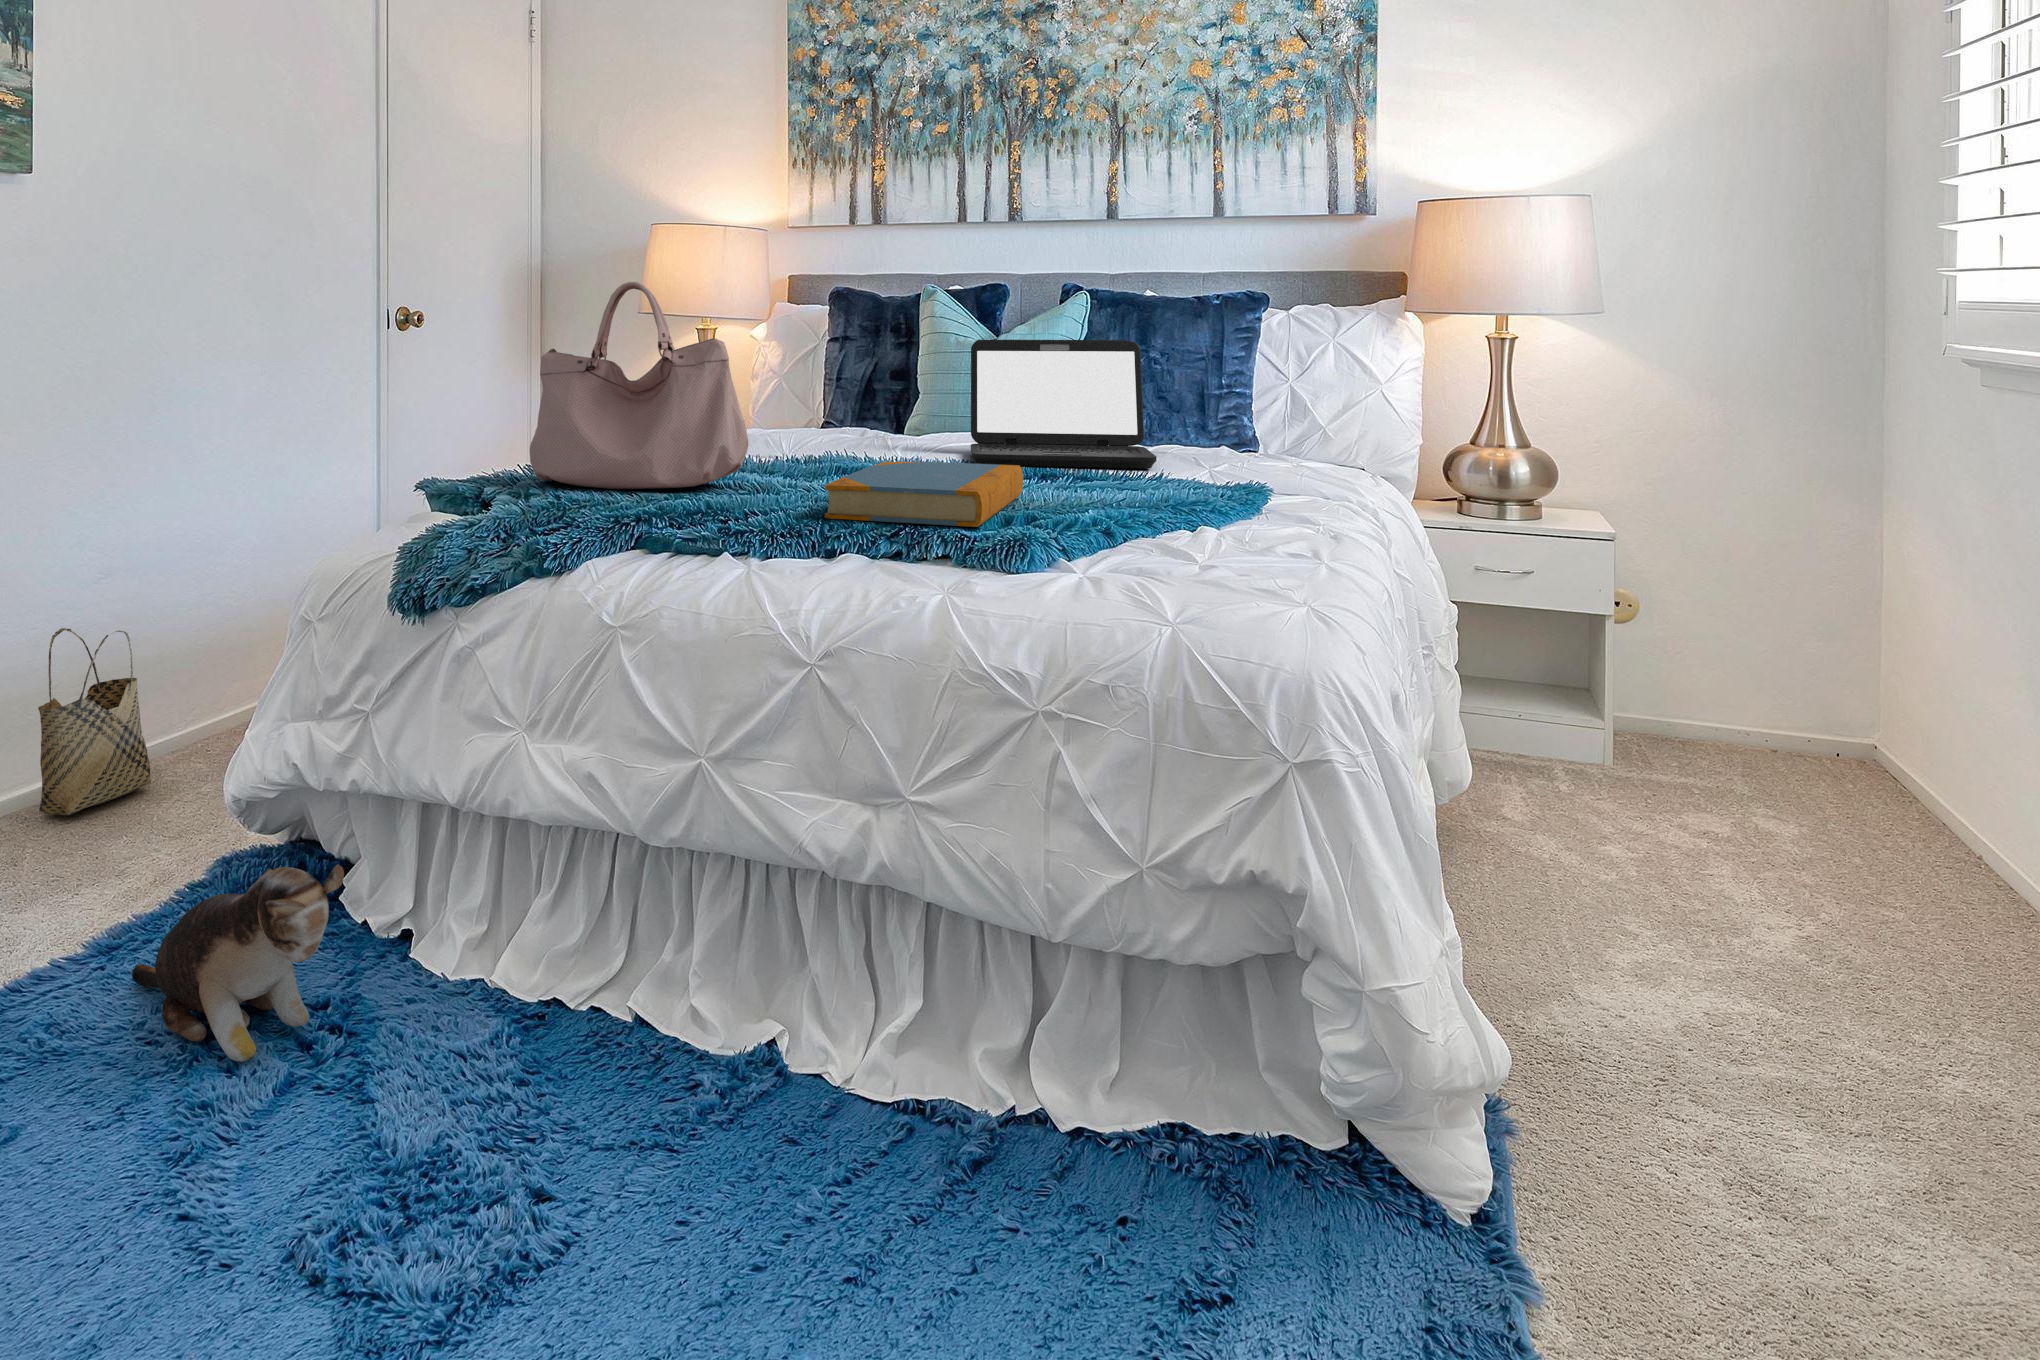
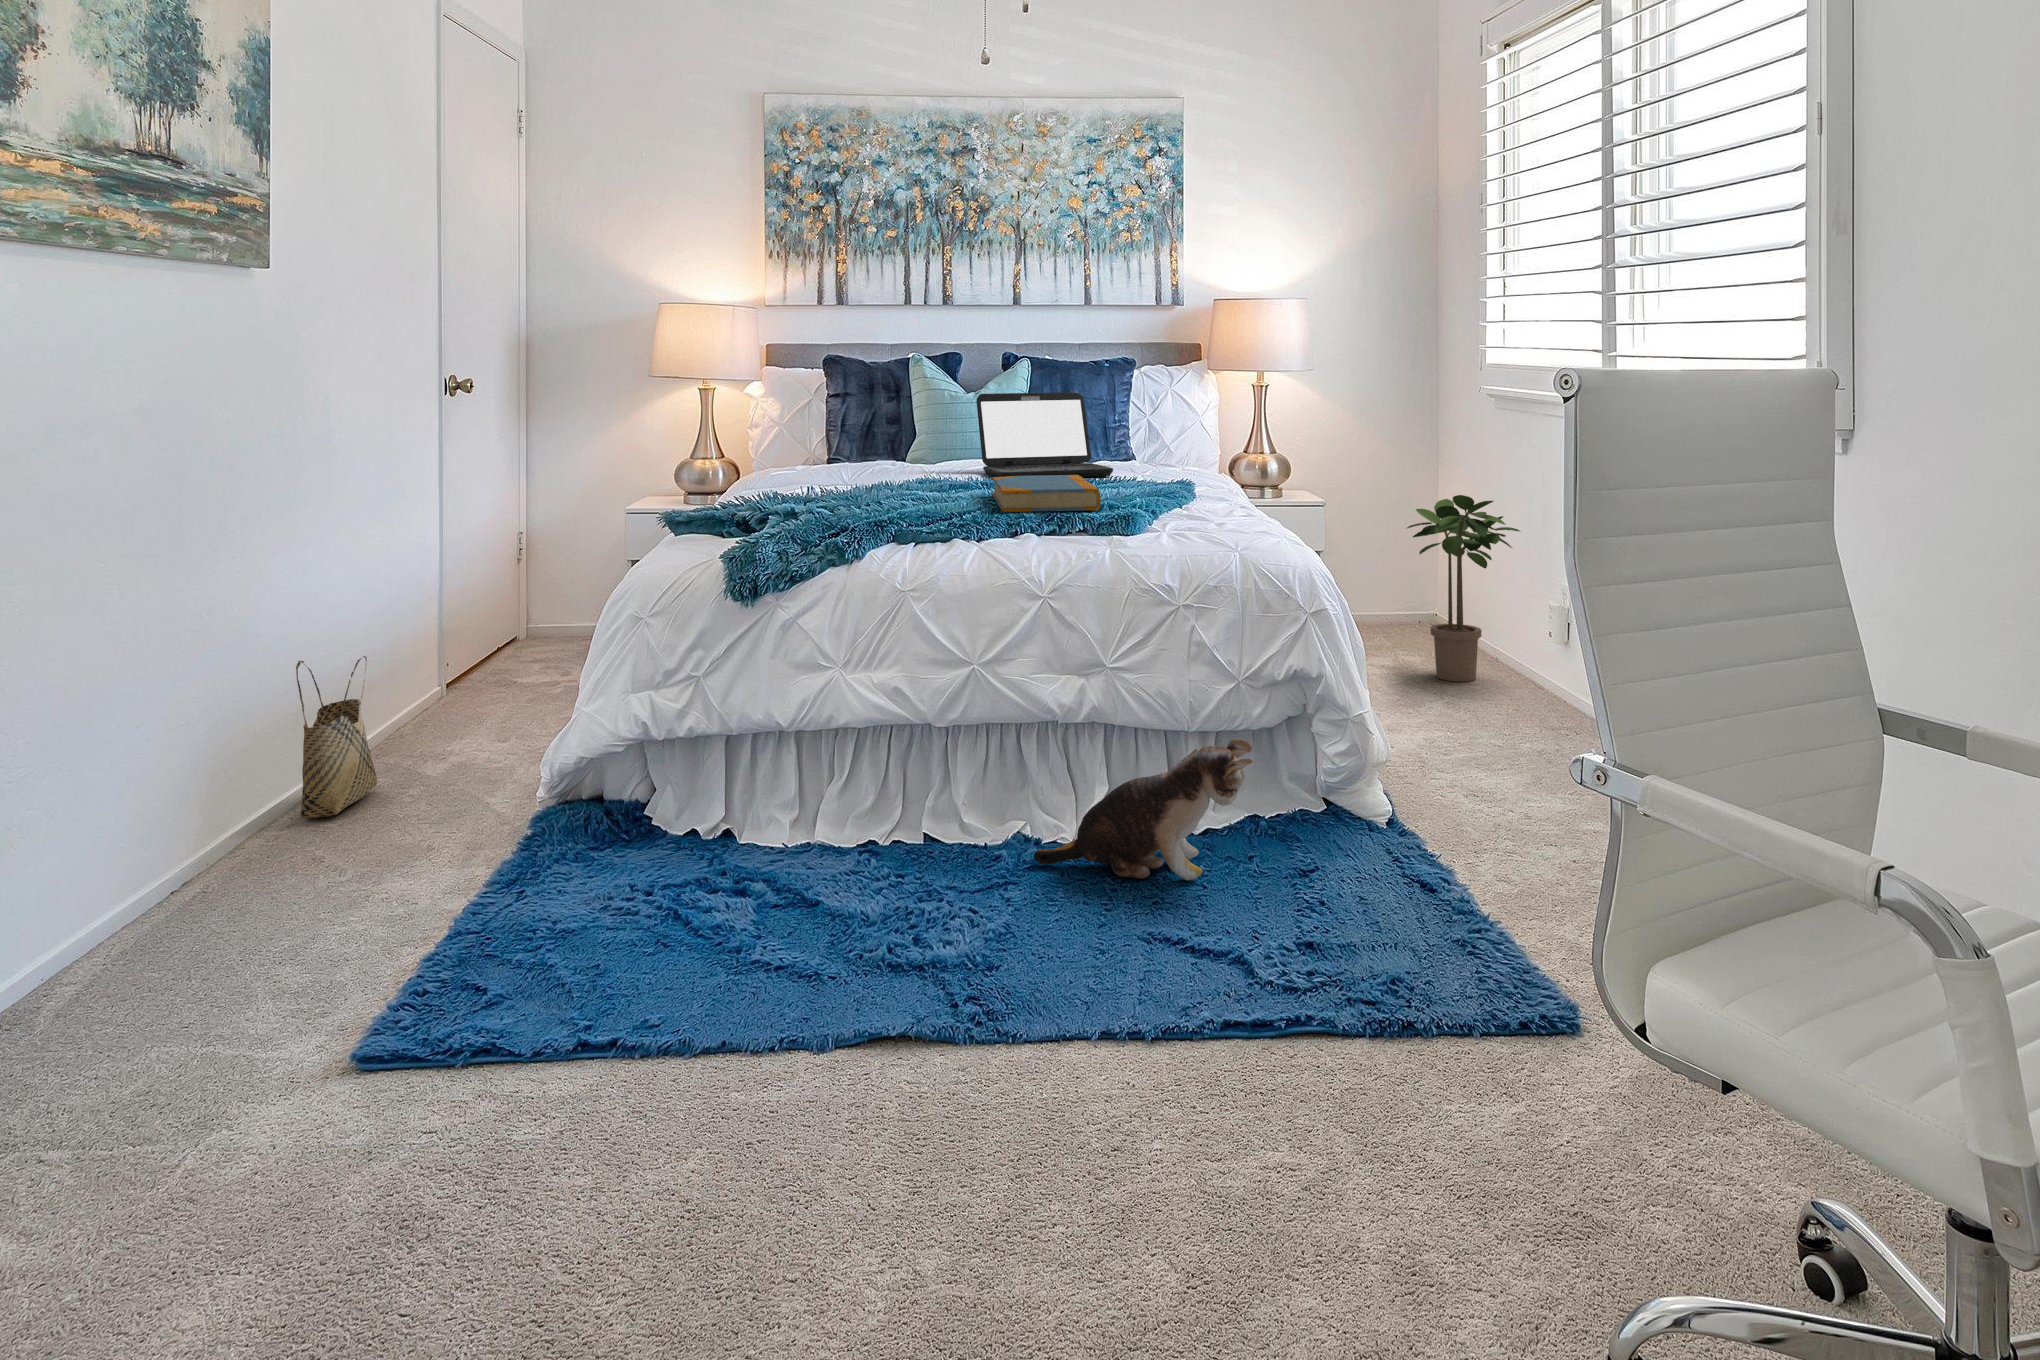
handbag: present [530,282,749,489] -> none [754,360,911,505]
potted plant: none [1742,541,1998,880] -> present [1407,495,1520,682]
plush toy: present [132,864,344,1062] -> present [1033,740,1252,880]

